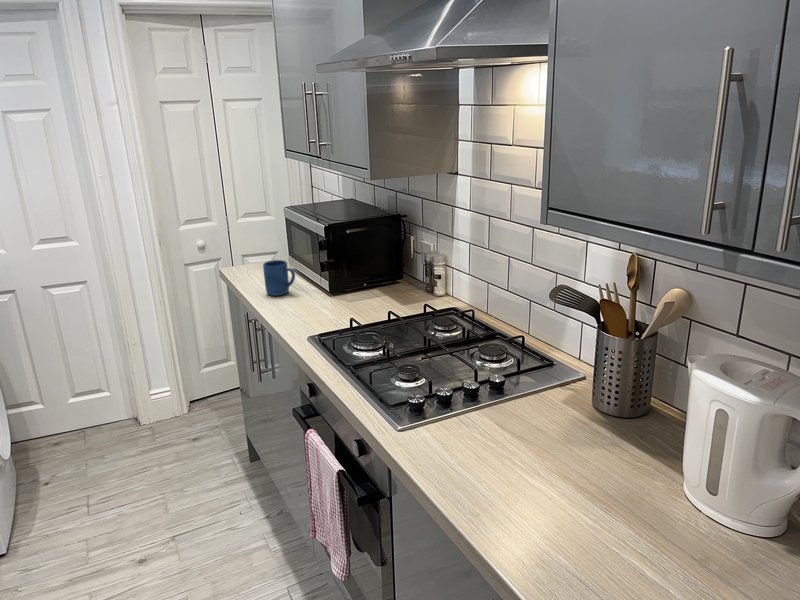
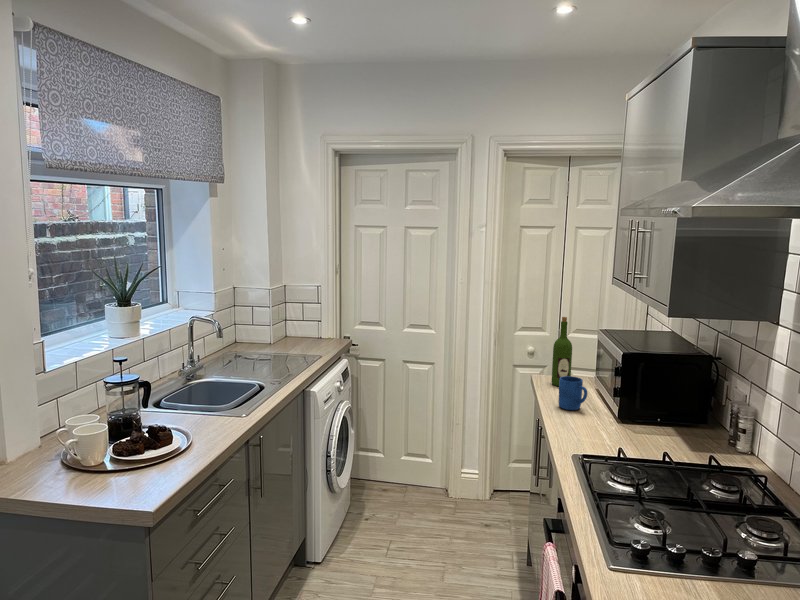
wine bottle: none [242,199,266,274] -> present [552,317,572,386]

